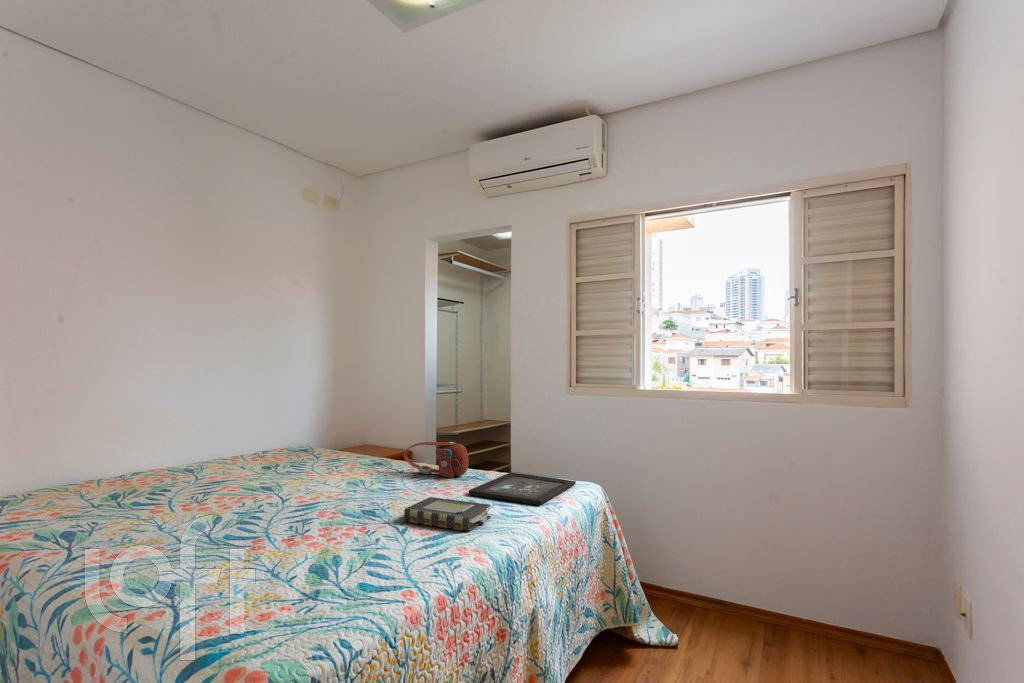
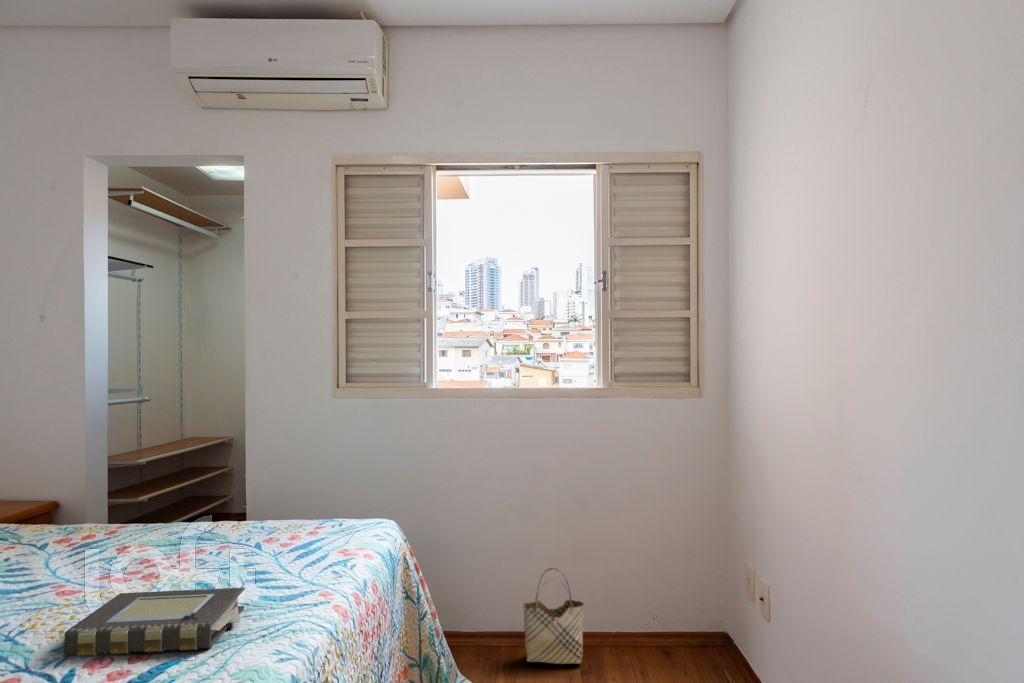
handbag: present [404,442,468,478] -> none [53,484,184,543]
tray: present [469,472,576,505] -> none [192,519,361,571]
woven basket: none [714,550,774,637] -> present [523,568,584,664]

